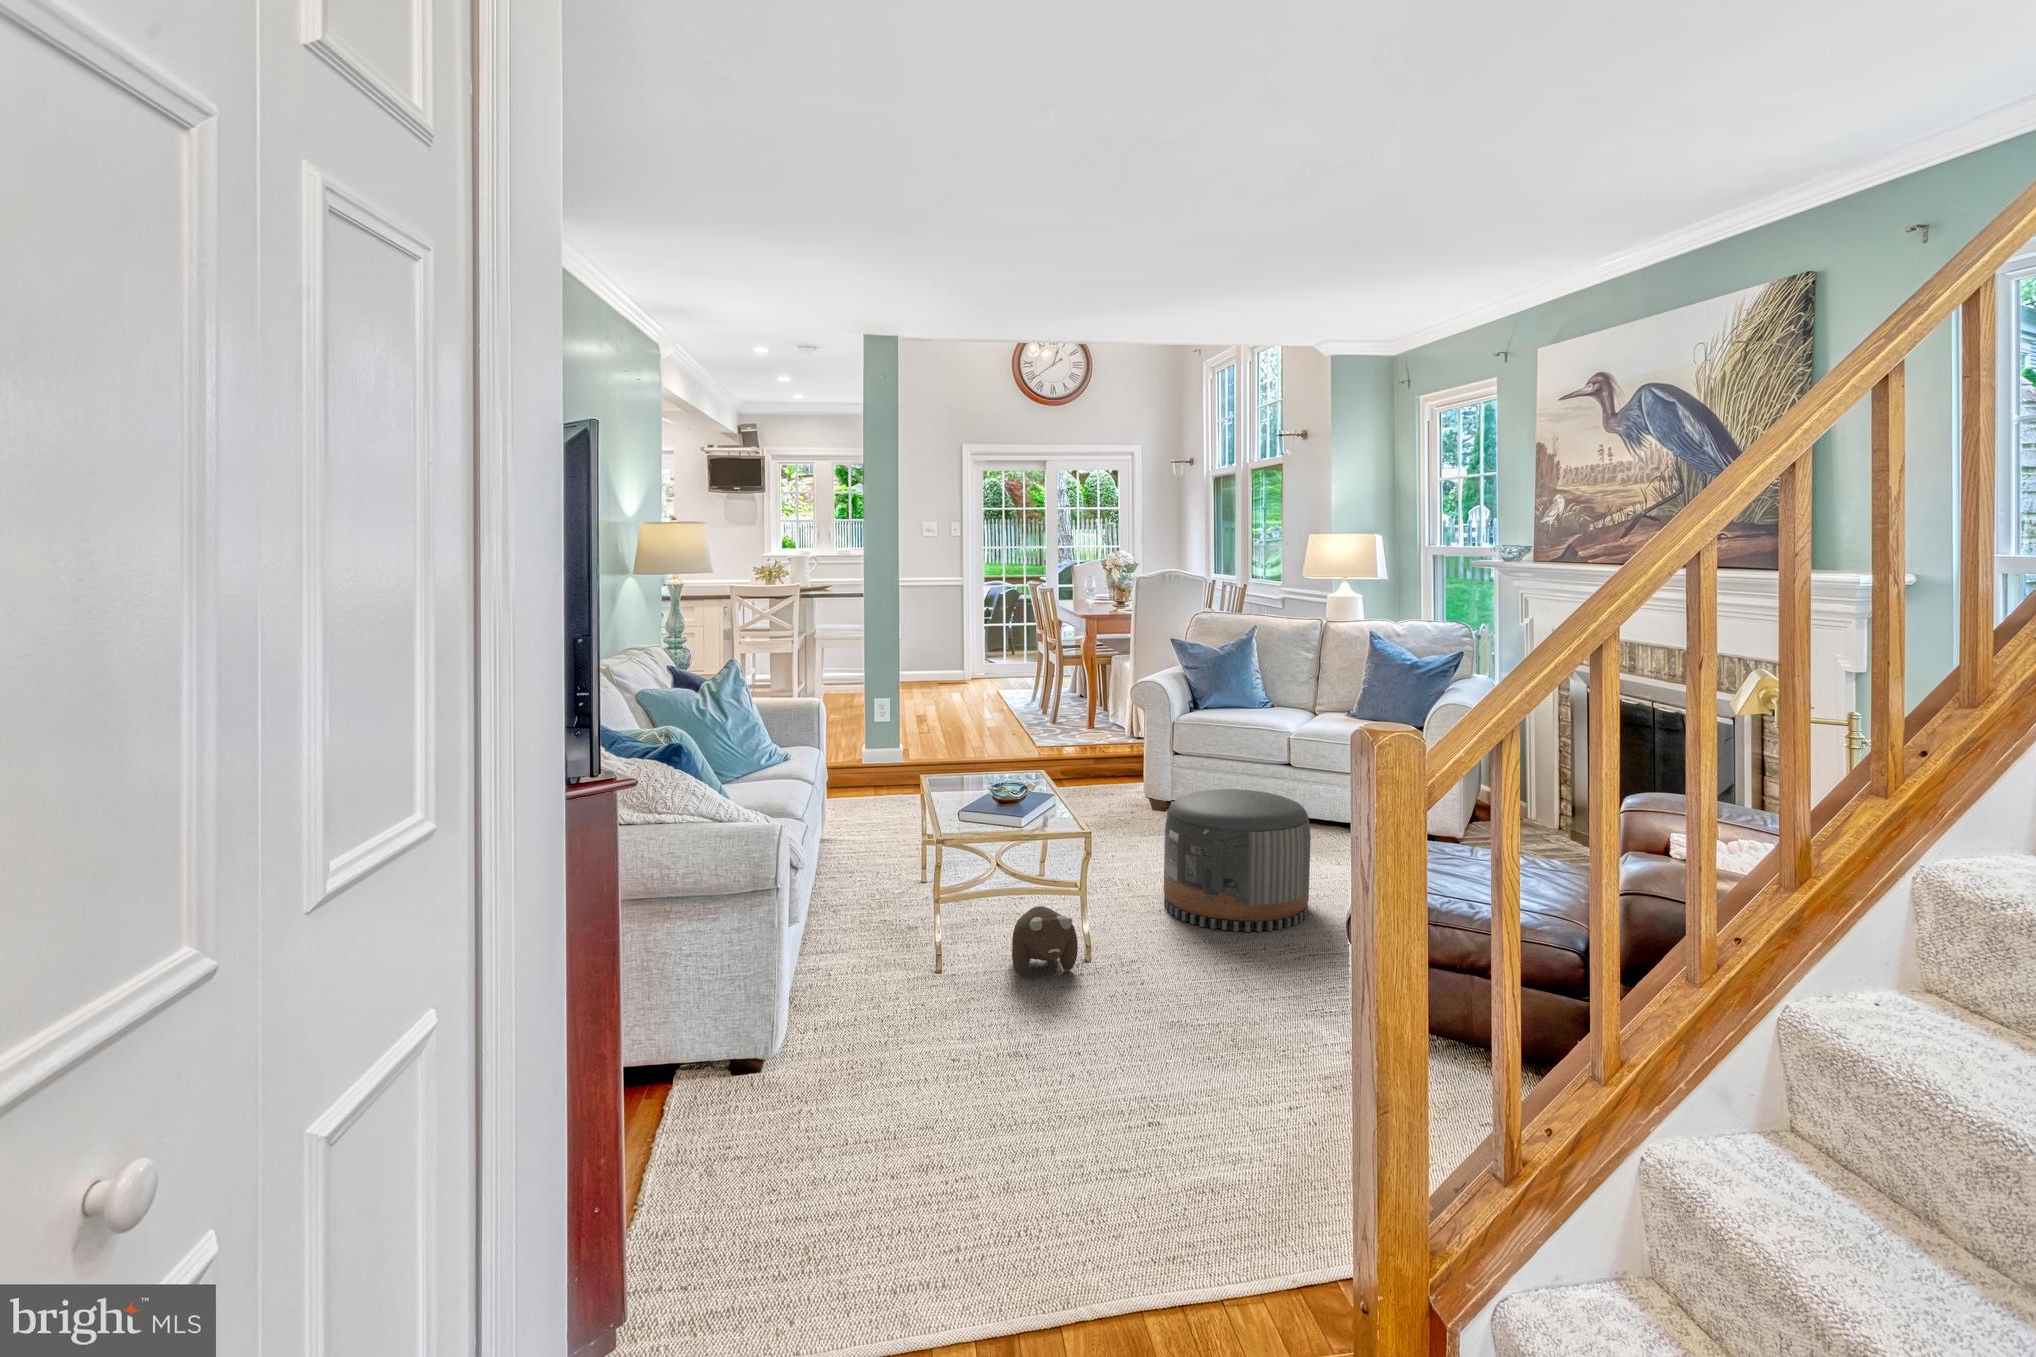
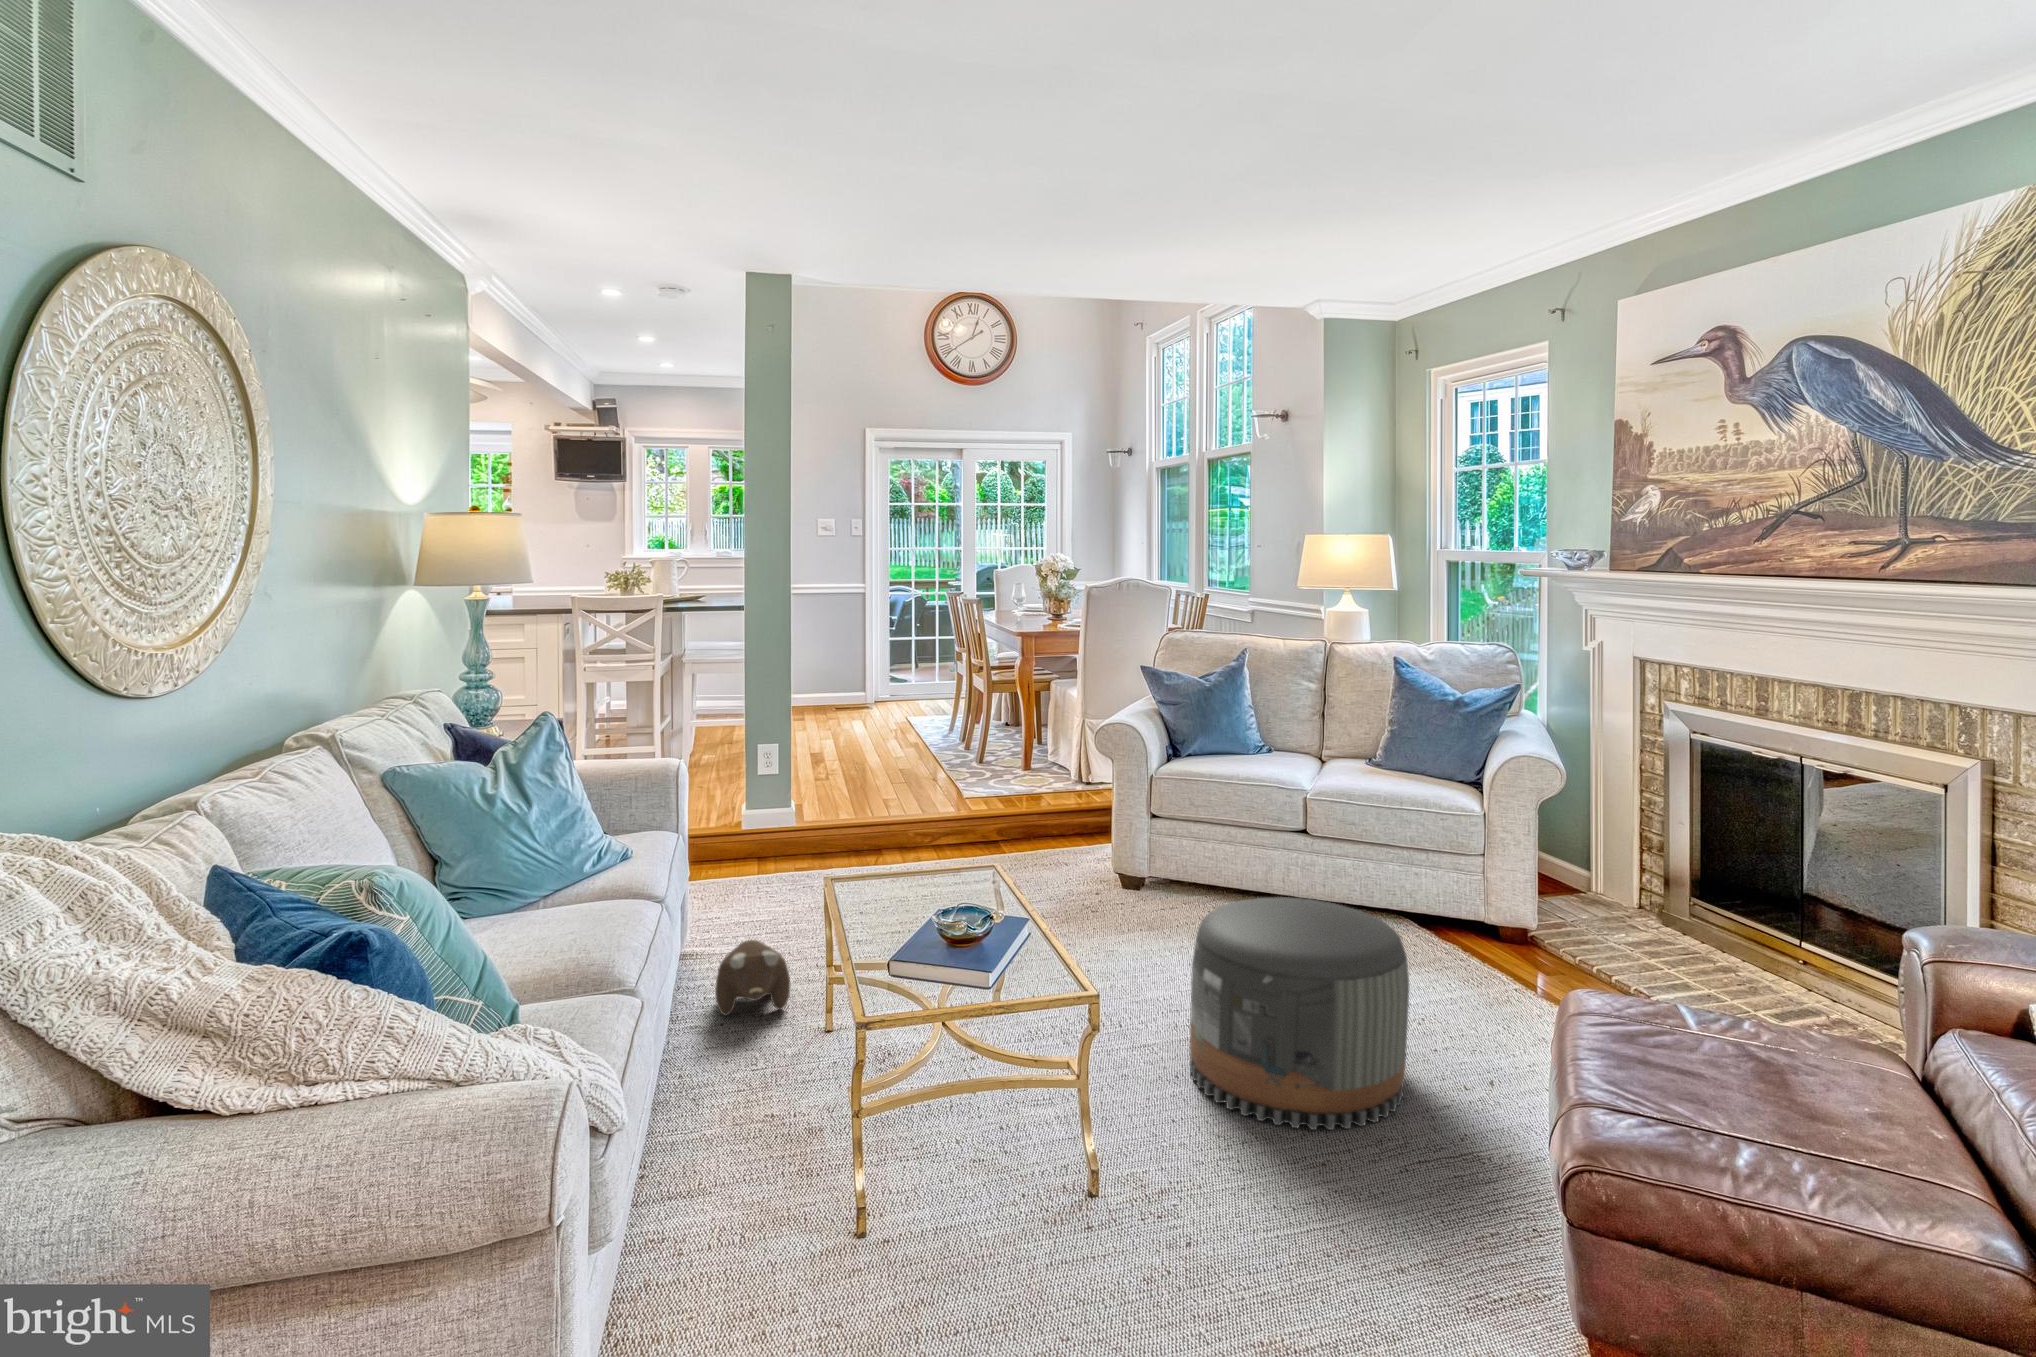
plush toy: present [1012,906,1078,974] -> present [715,940,790,1015]

